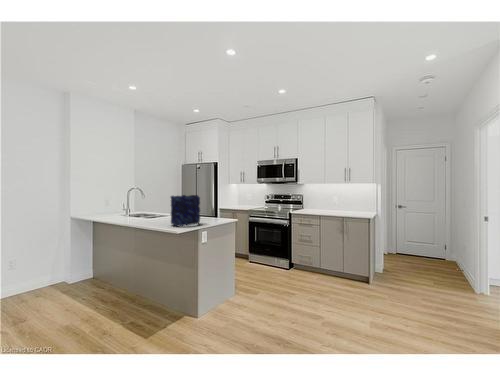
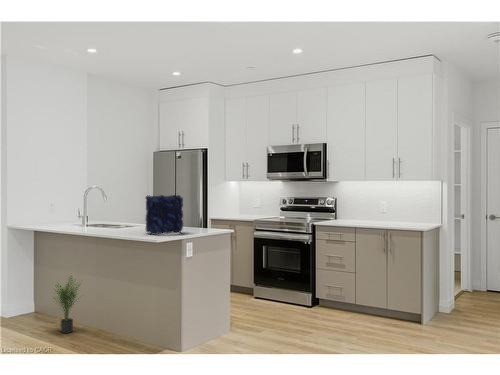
potted plant: none [98,253,128,300] -> present [56,276,80,333]

